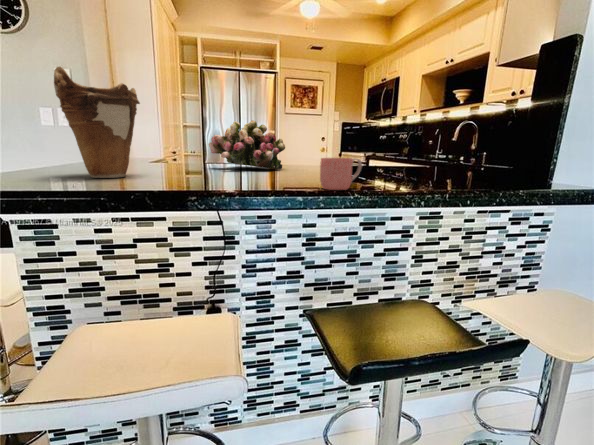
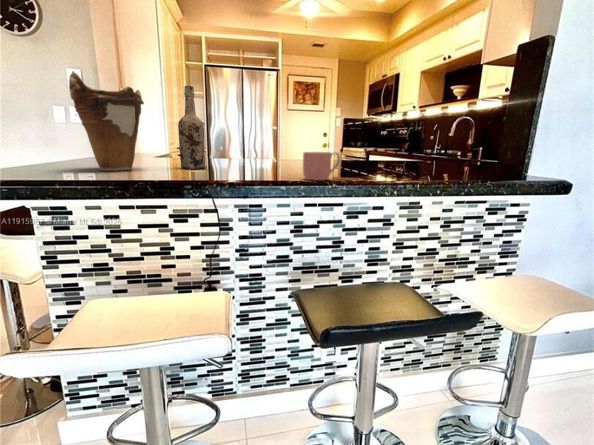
wine bottle: none [178,84,207,175] -> present [178,86,205,169]
flower arrangement: present [209,120,285,169] -> none [208,118,279,163]

